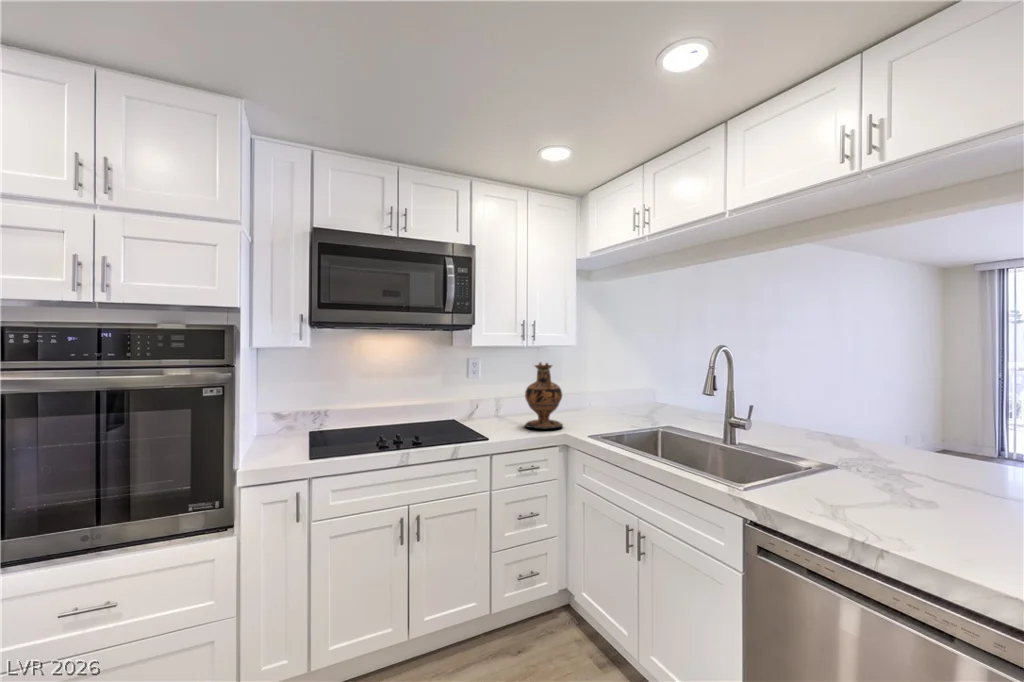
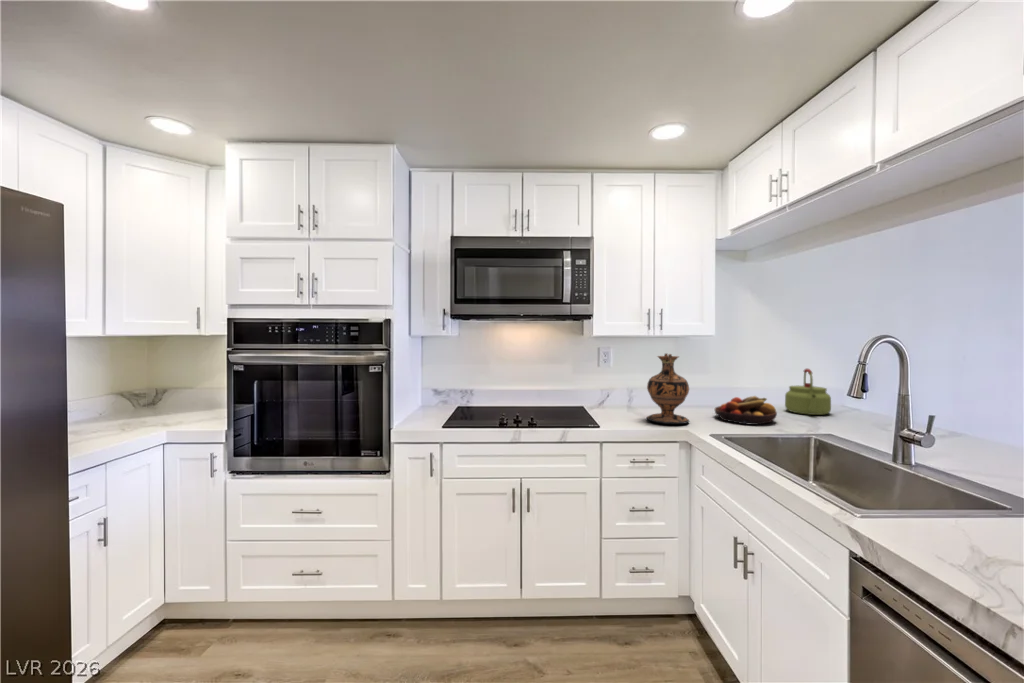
kettle: none [621,372,654,410] -> present [785,369,831,415]
fruit bowl: none [577,398,626,423] -> present [715,396,777,425]

